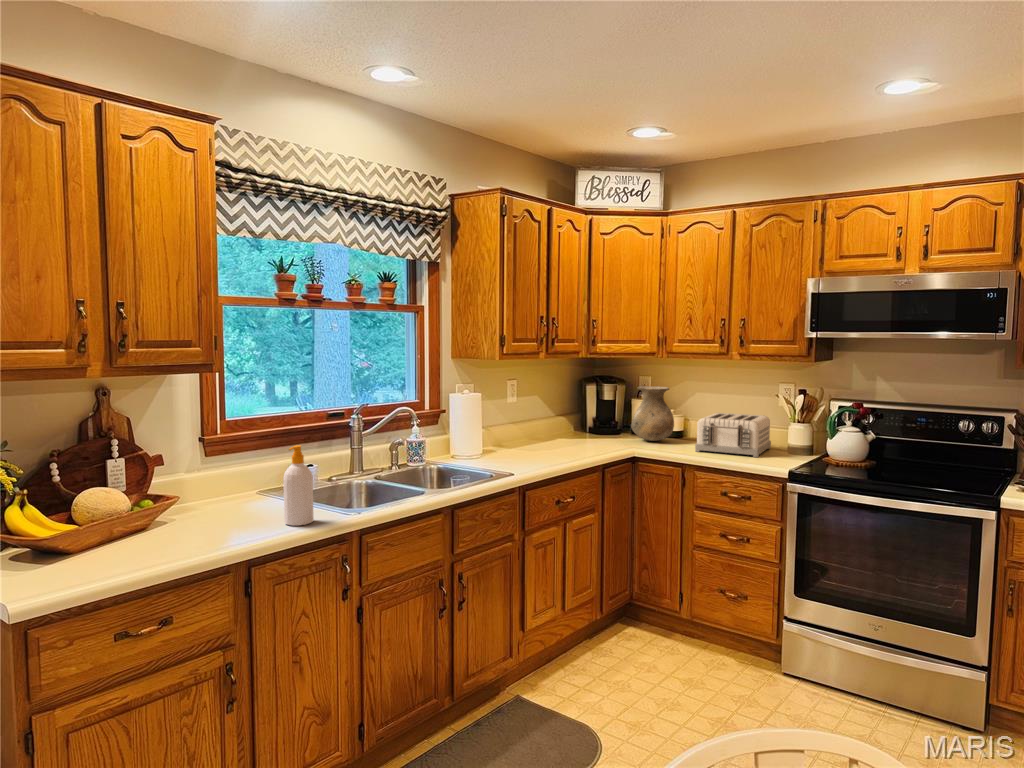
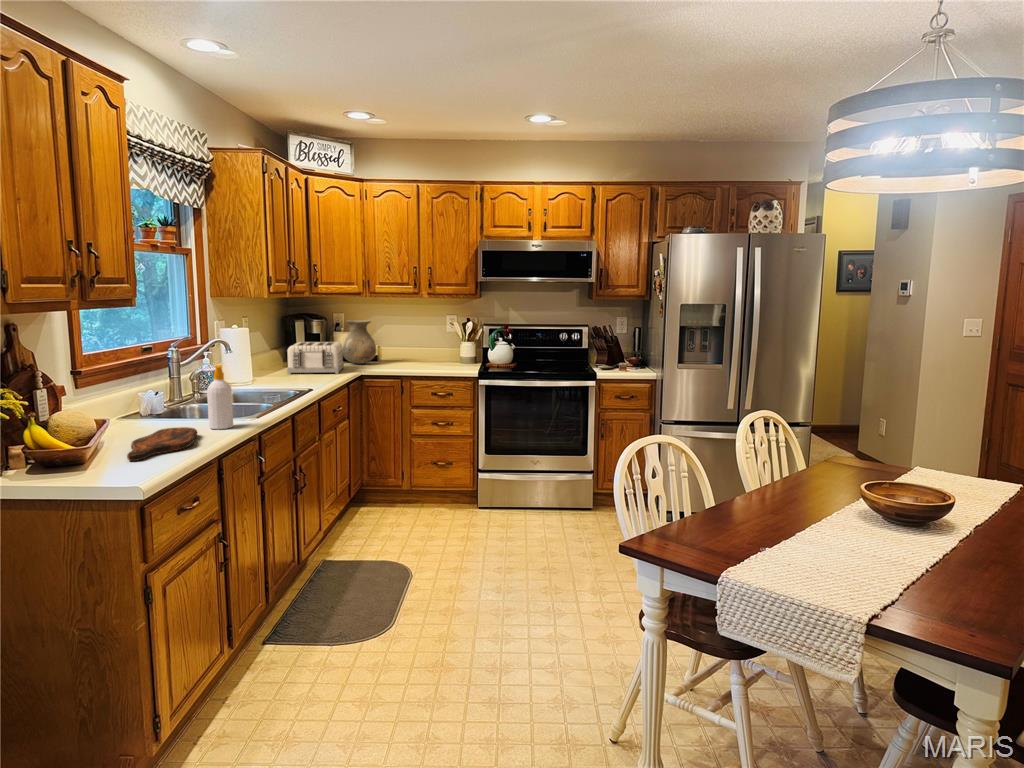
toaster: present [695,413,771,457] -> present [287,342,344,374]
cutting board: none [106,517,251,561] -> present [127,427,197,461]

